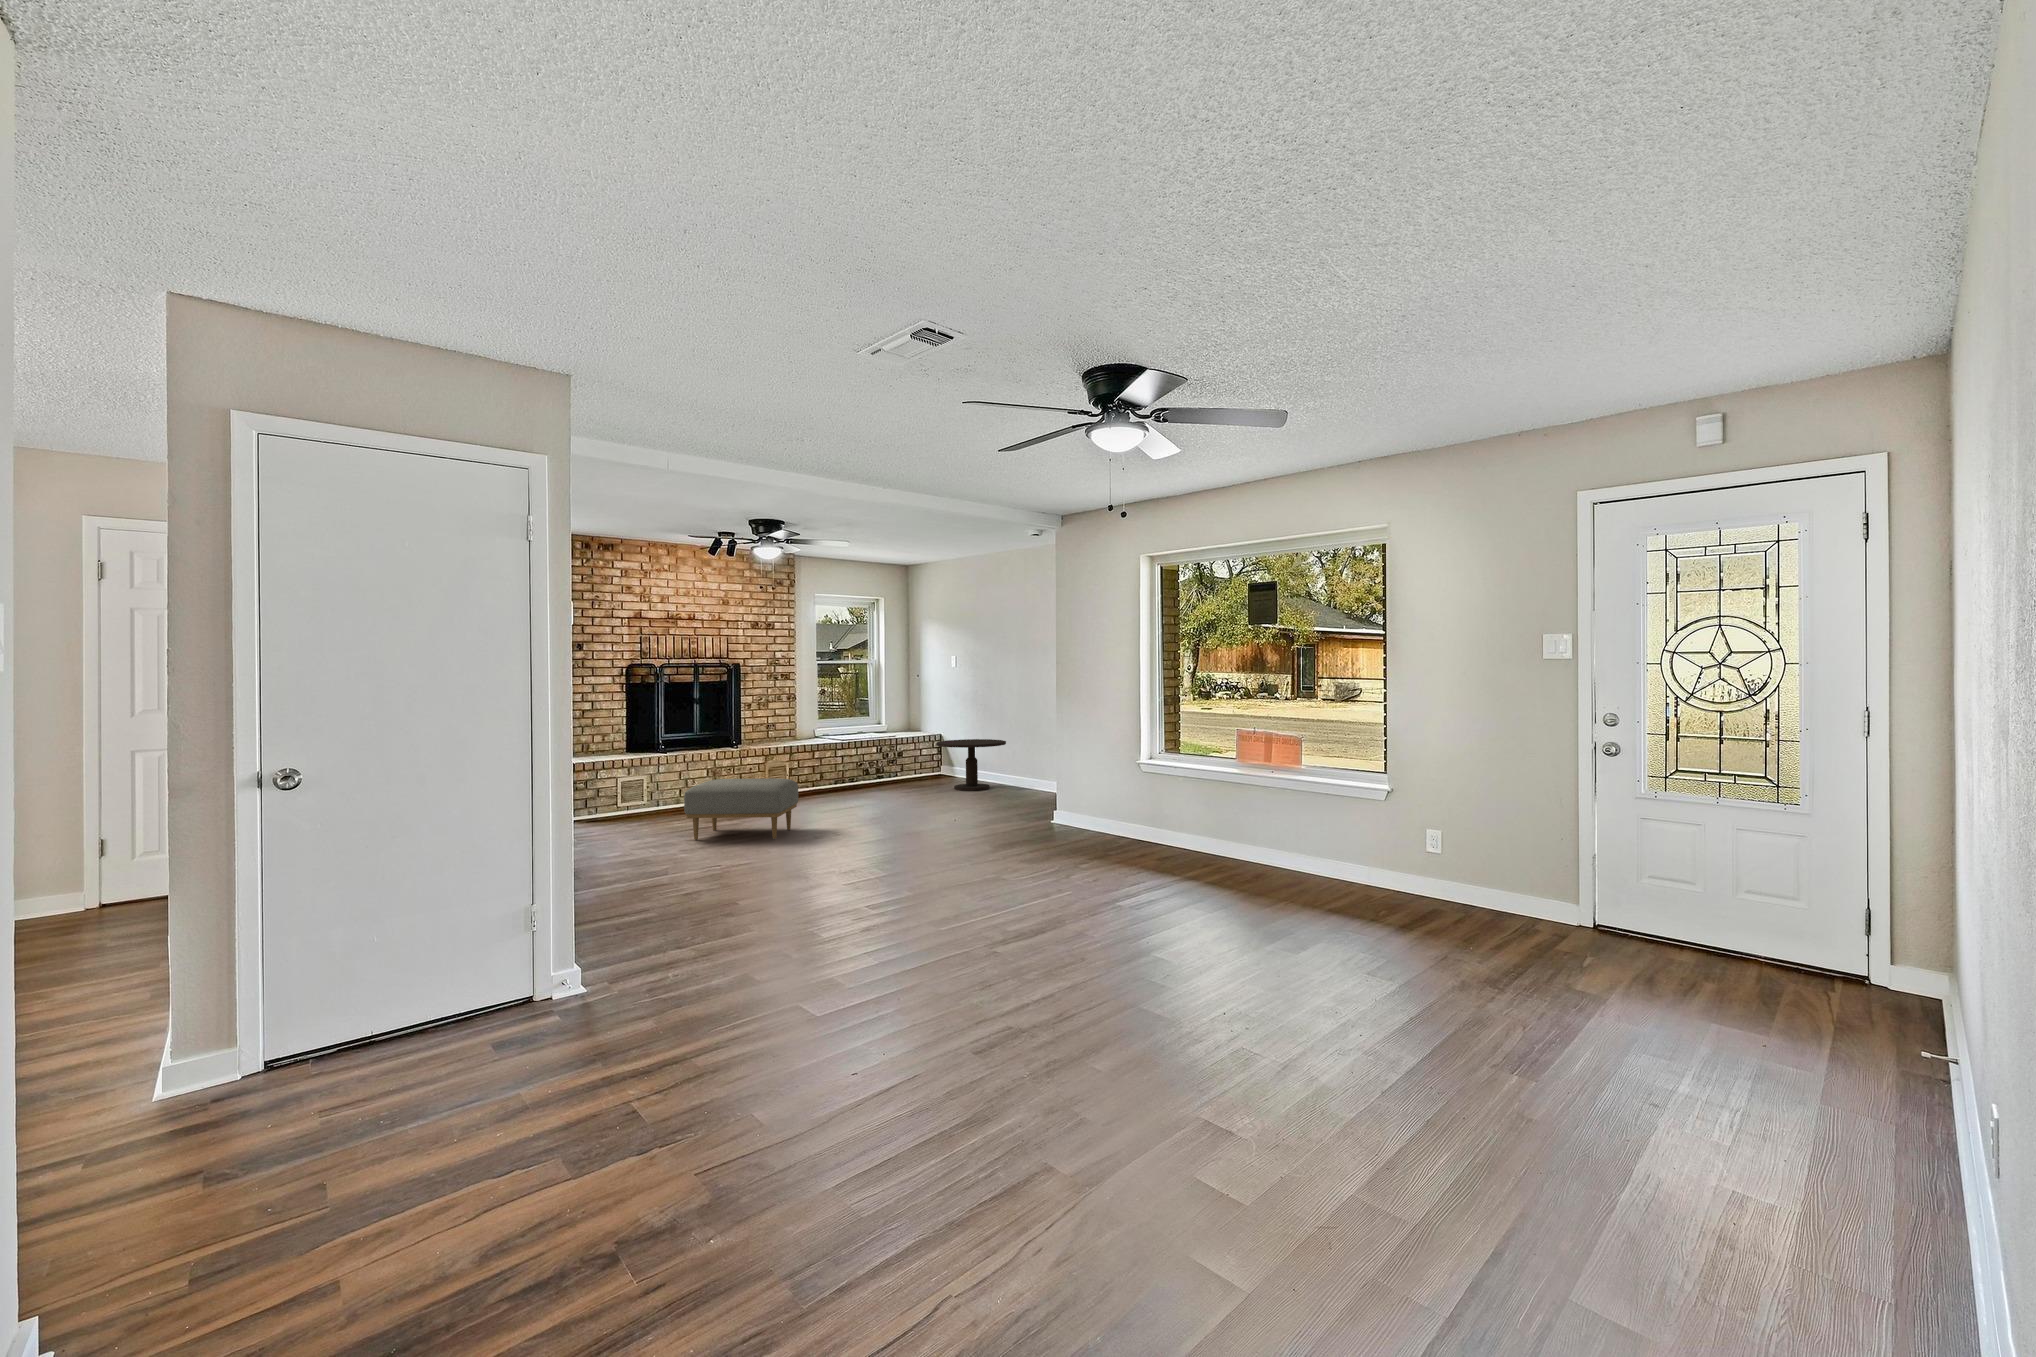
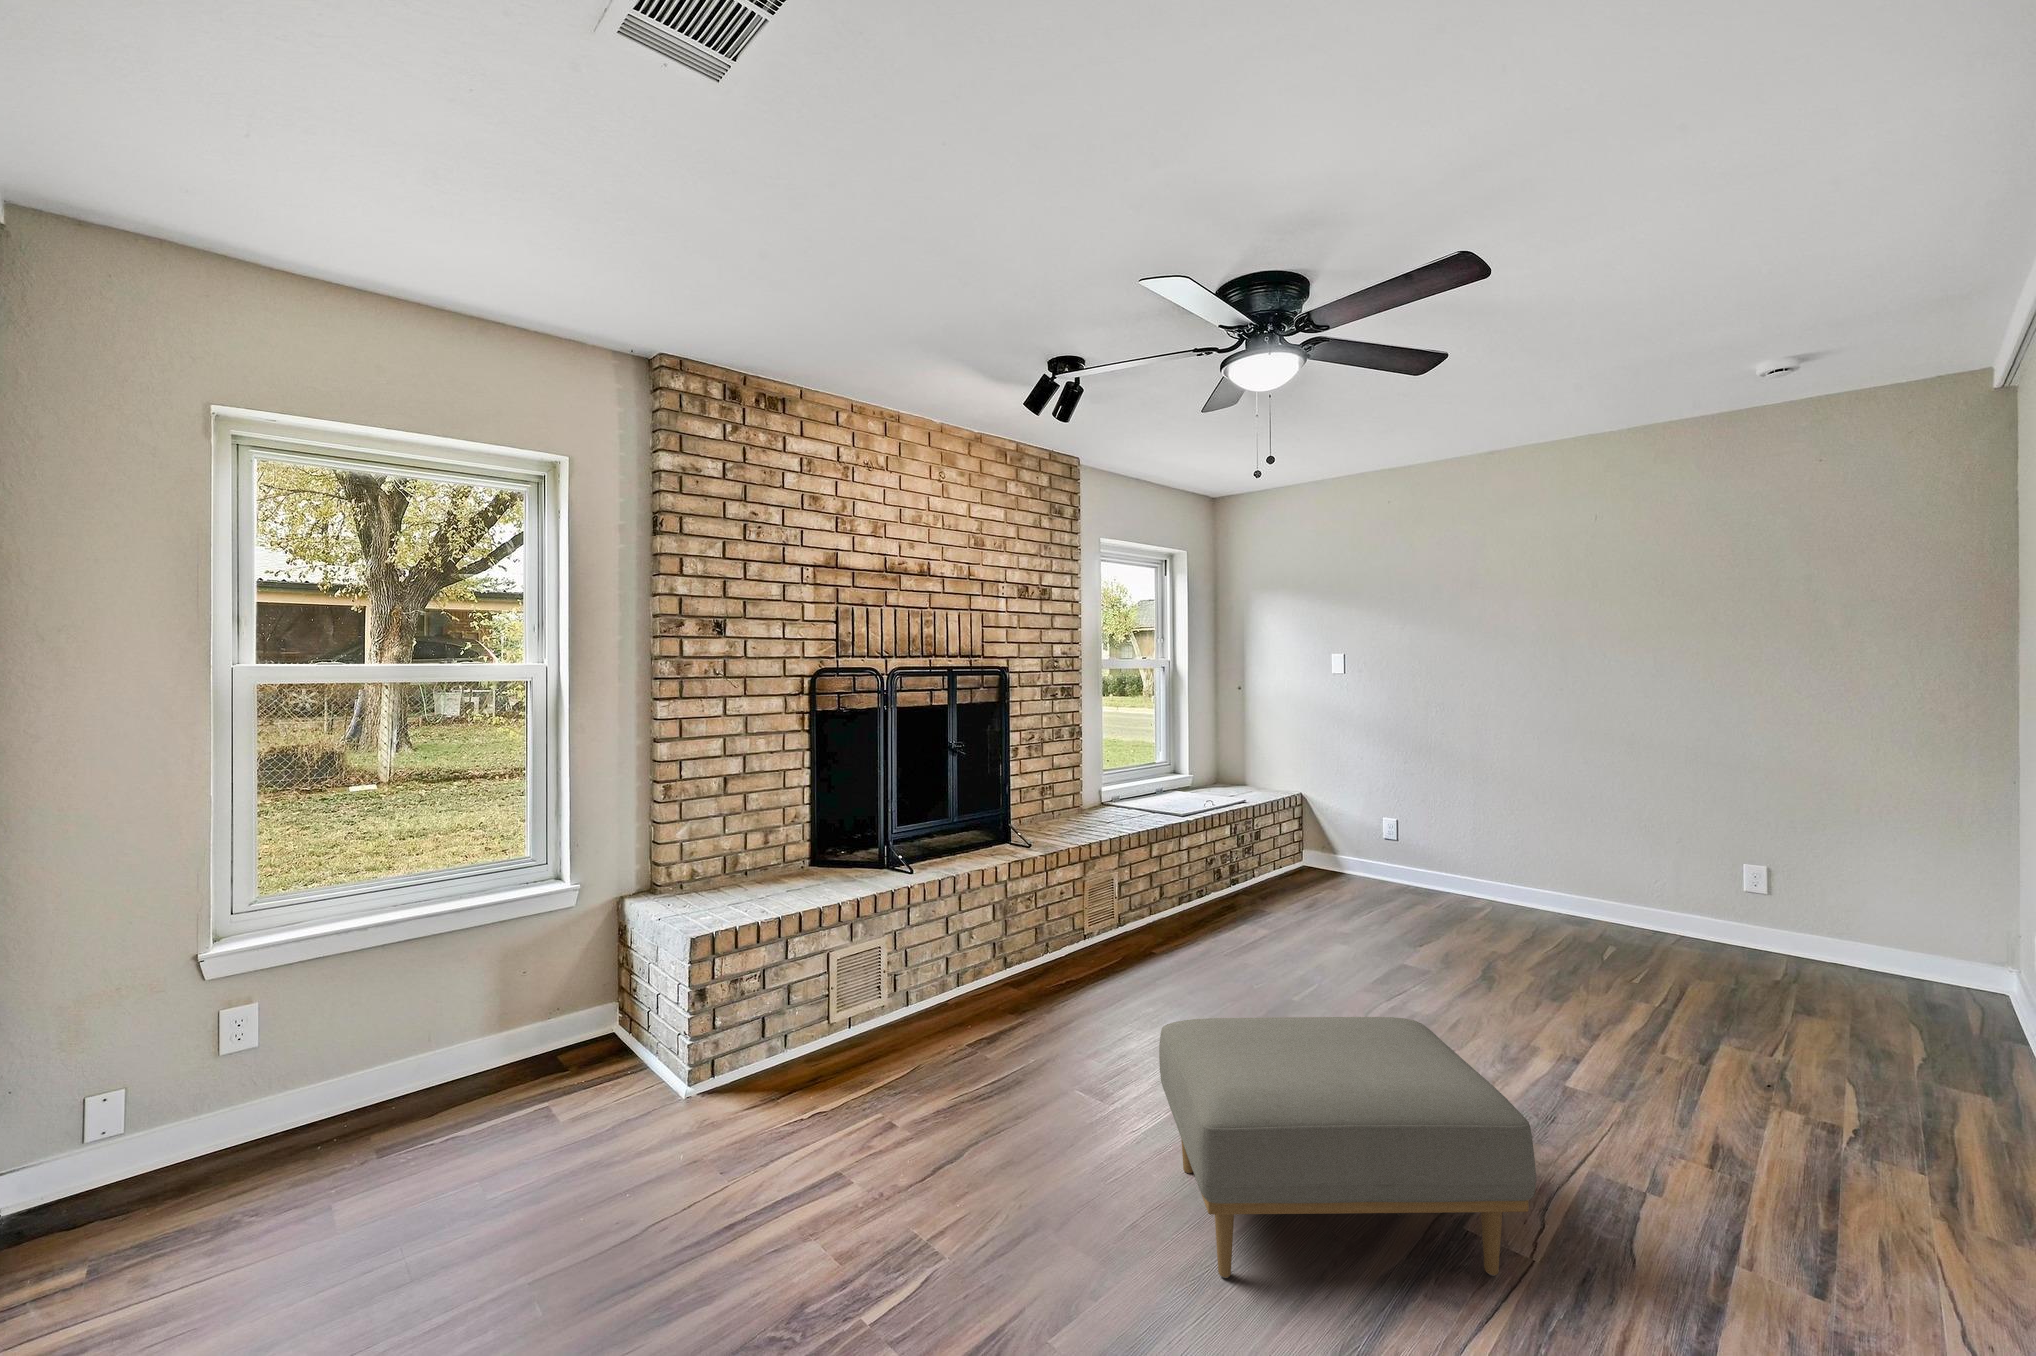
side table: present [936,739,1006,791] -> none [1376,809,1529,922]

